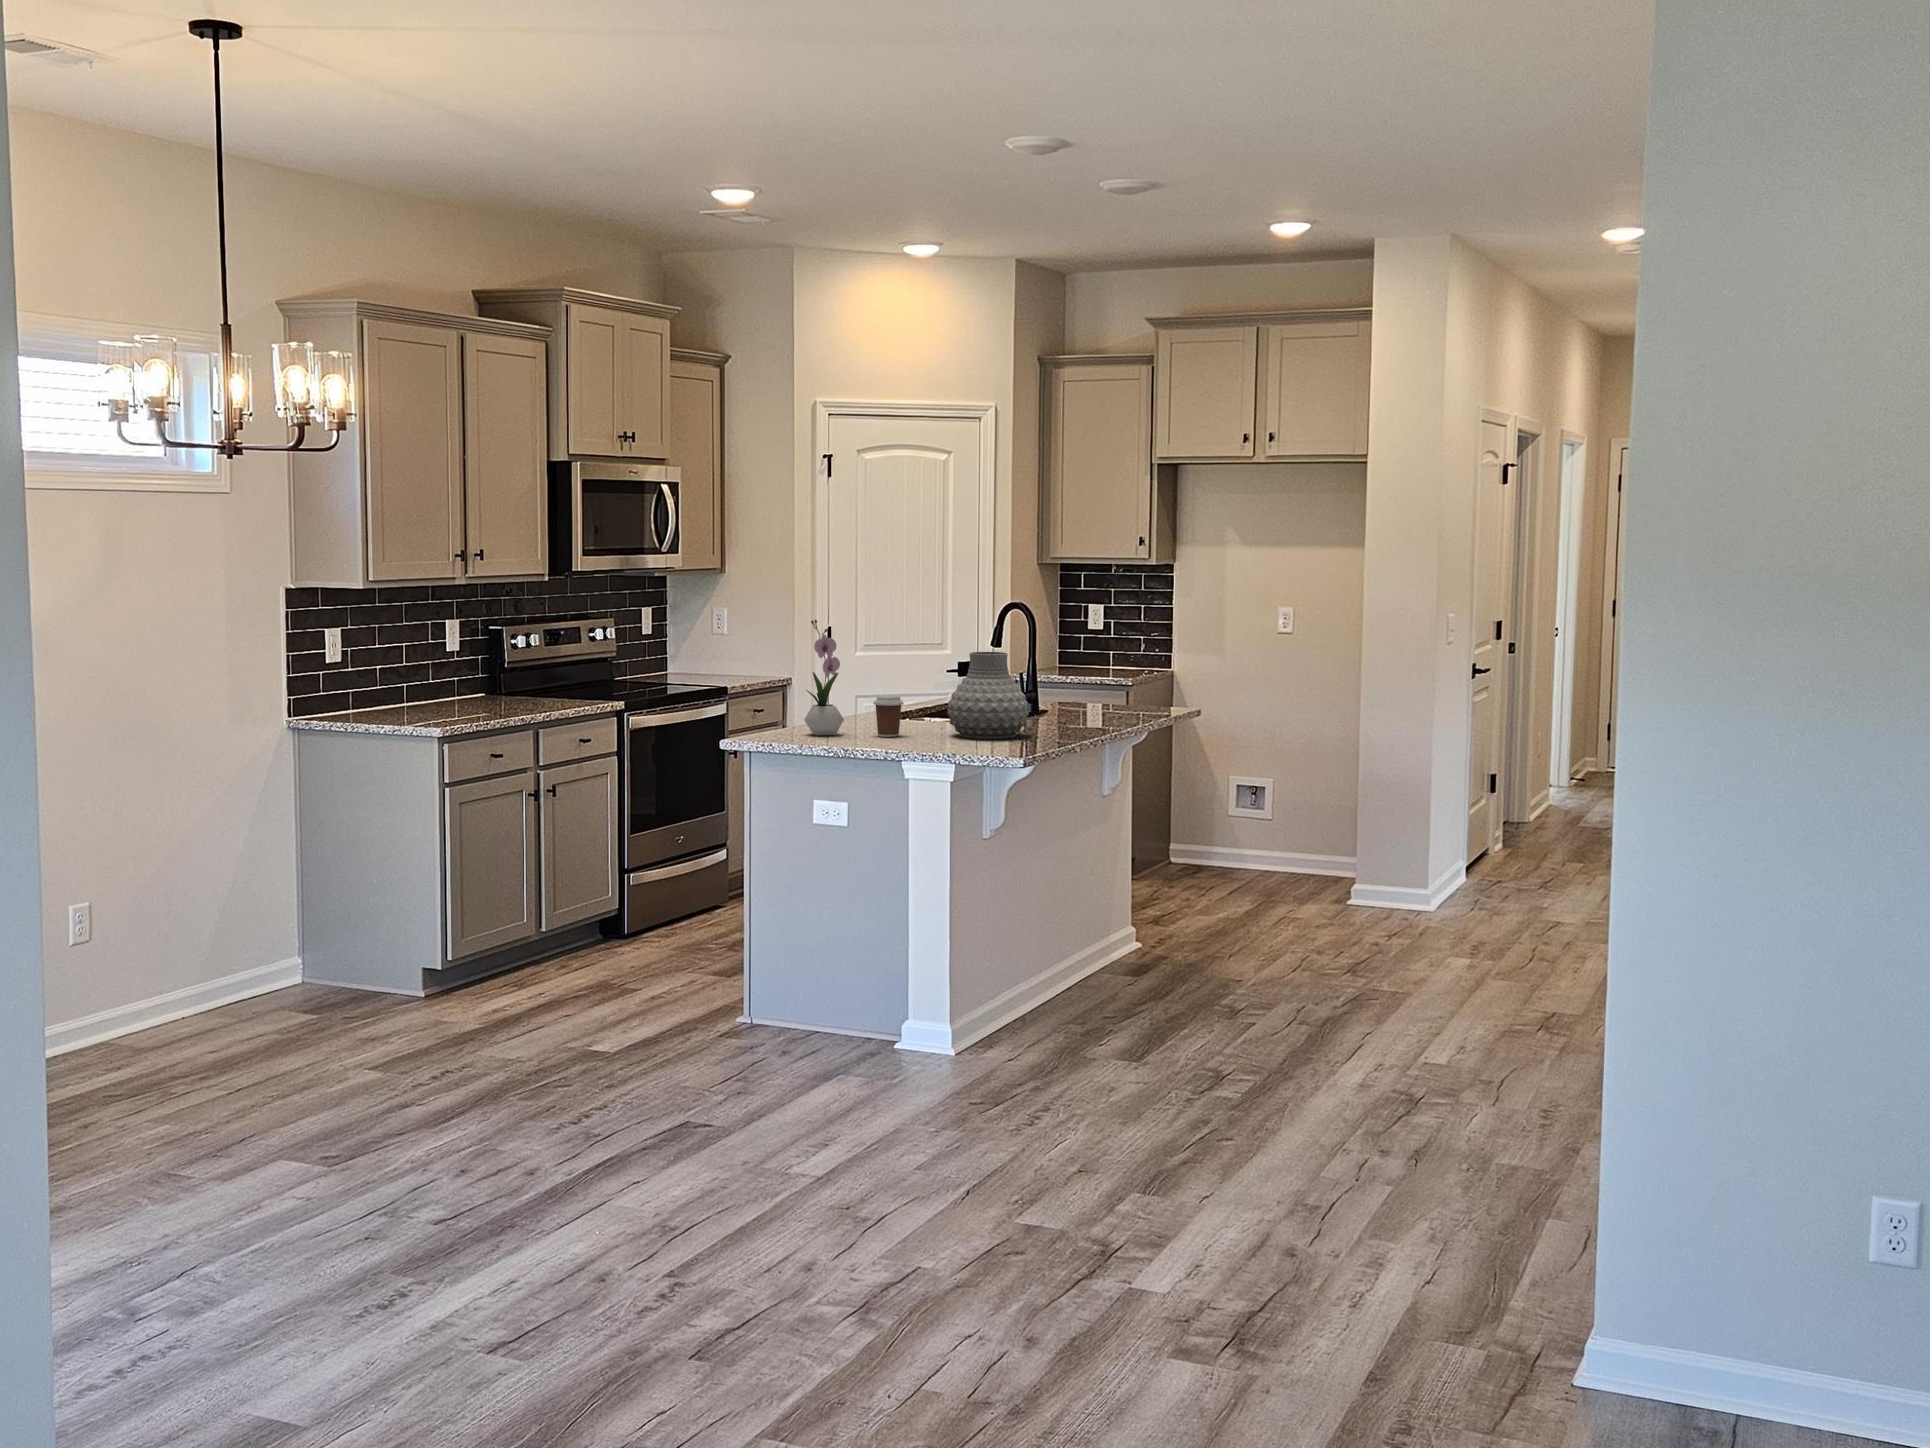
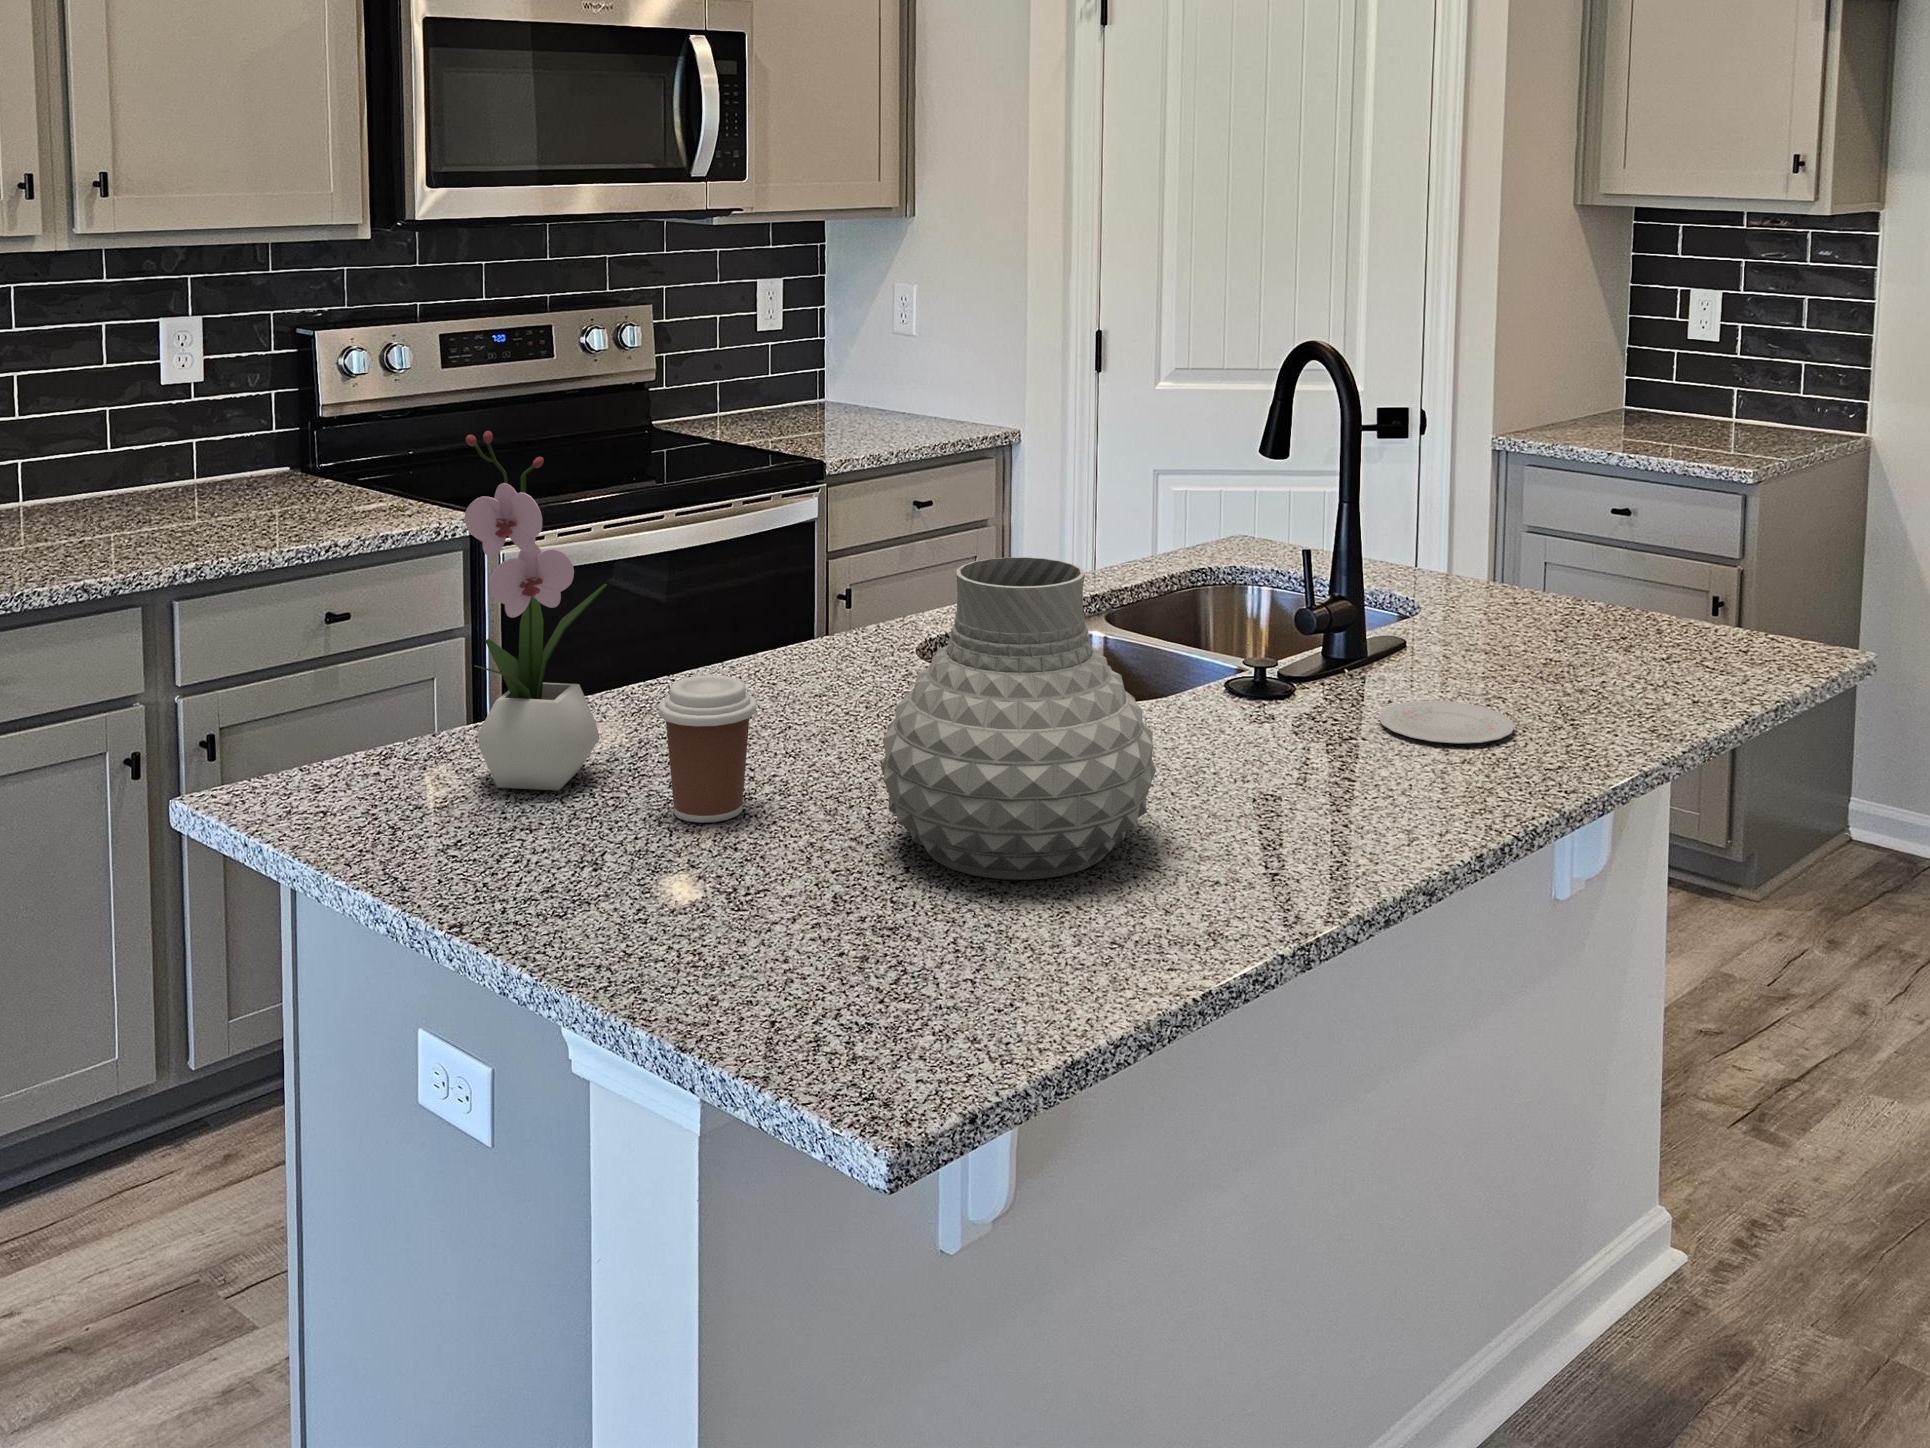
plate: none [1060,641,1104,721] -> present [1379,701,1515,744]

